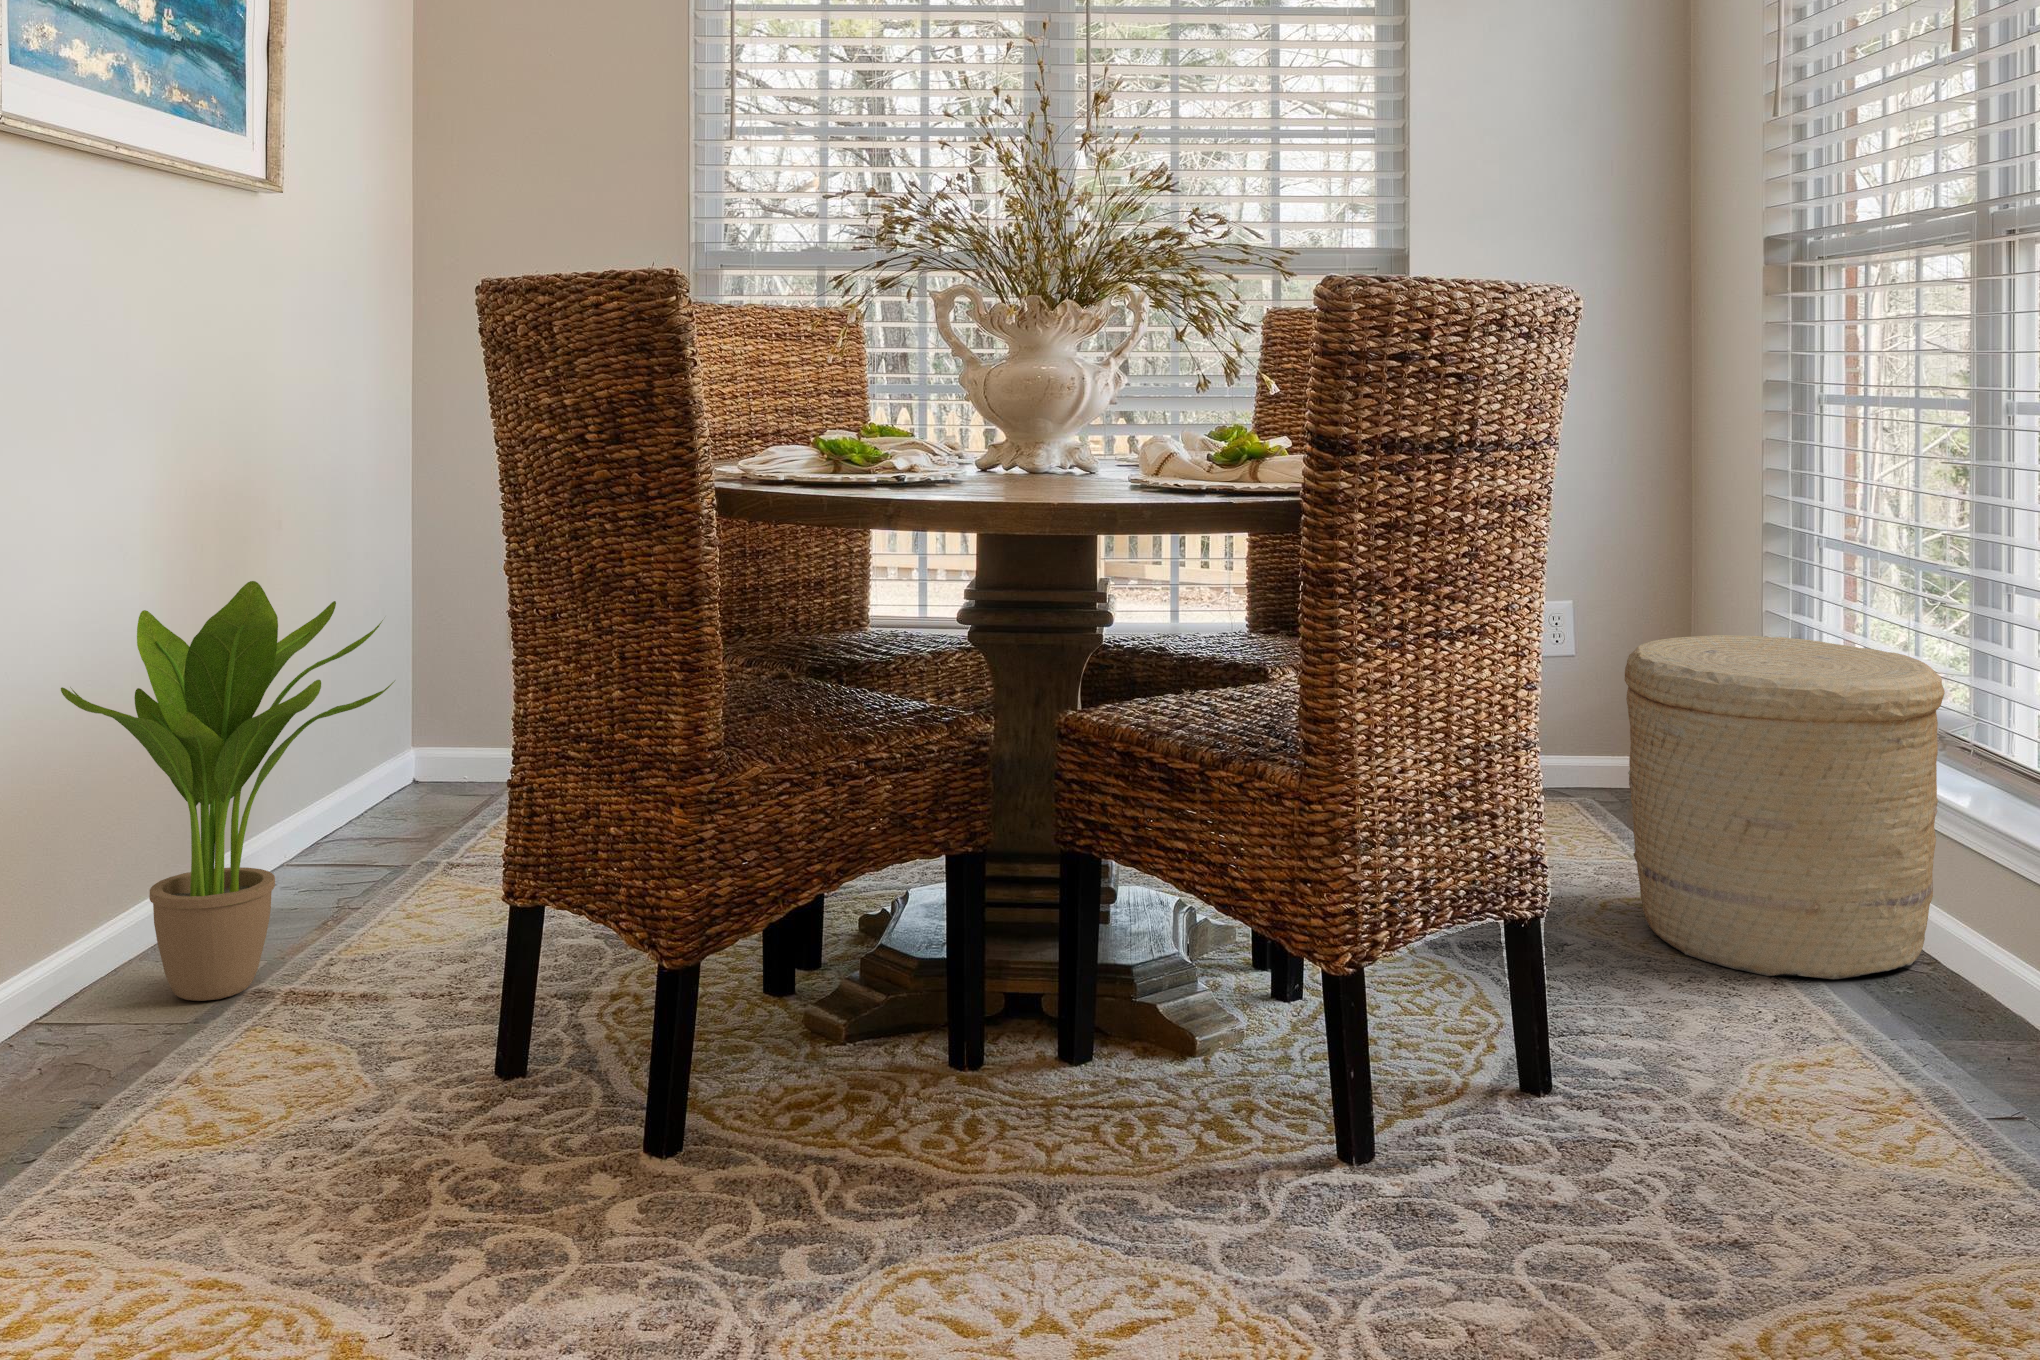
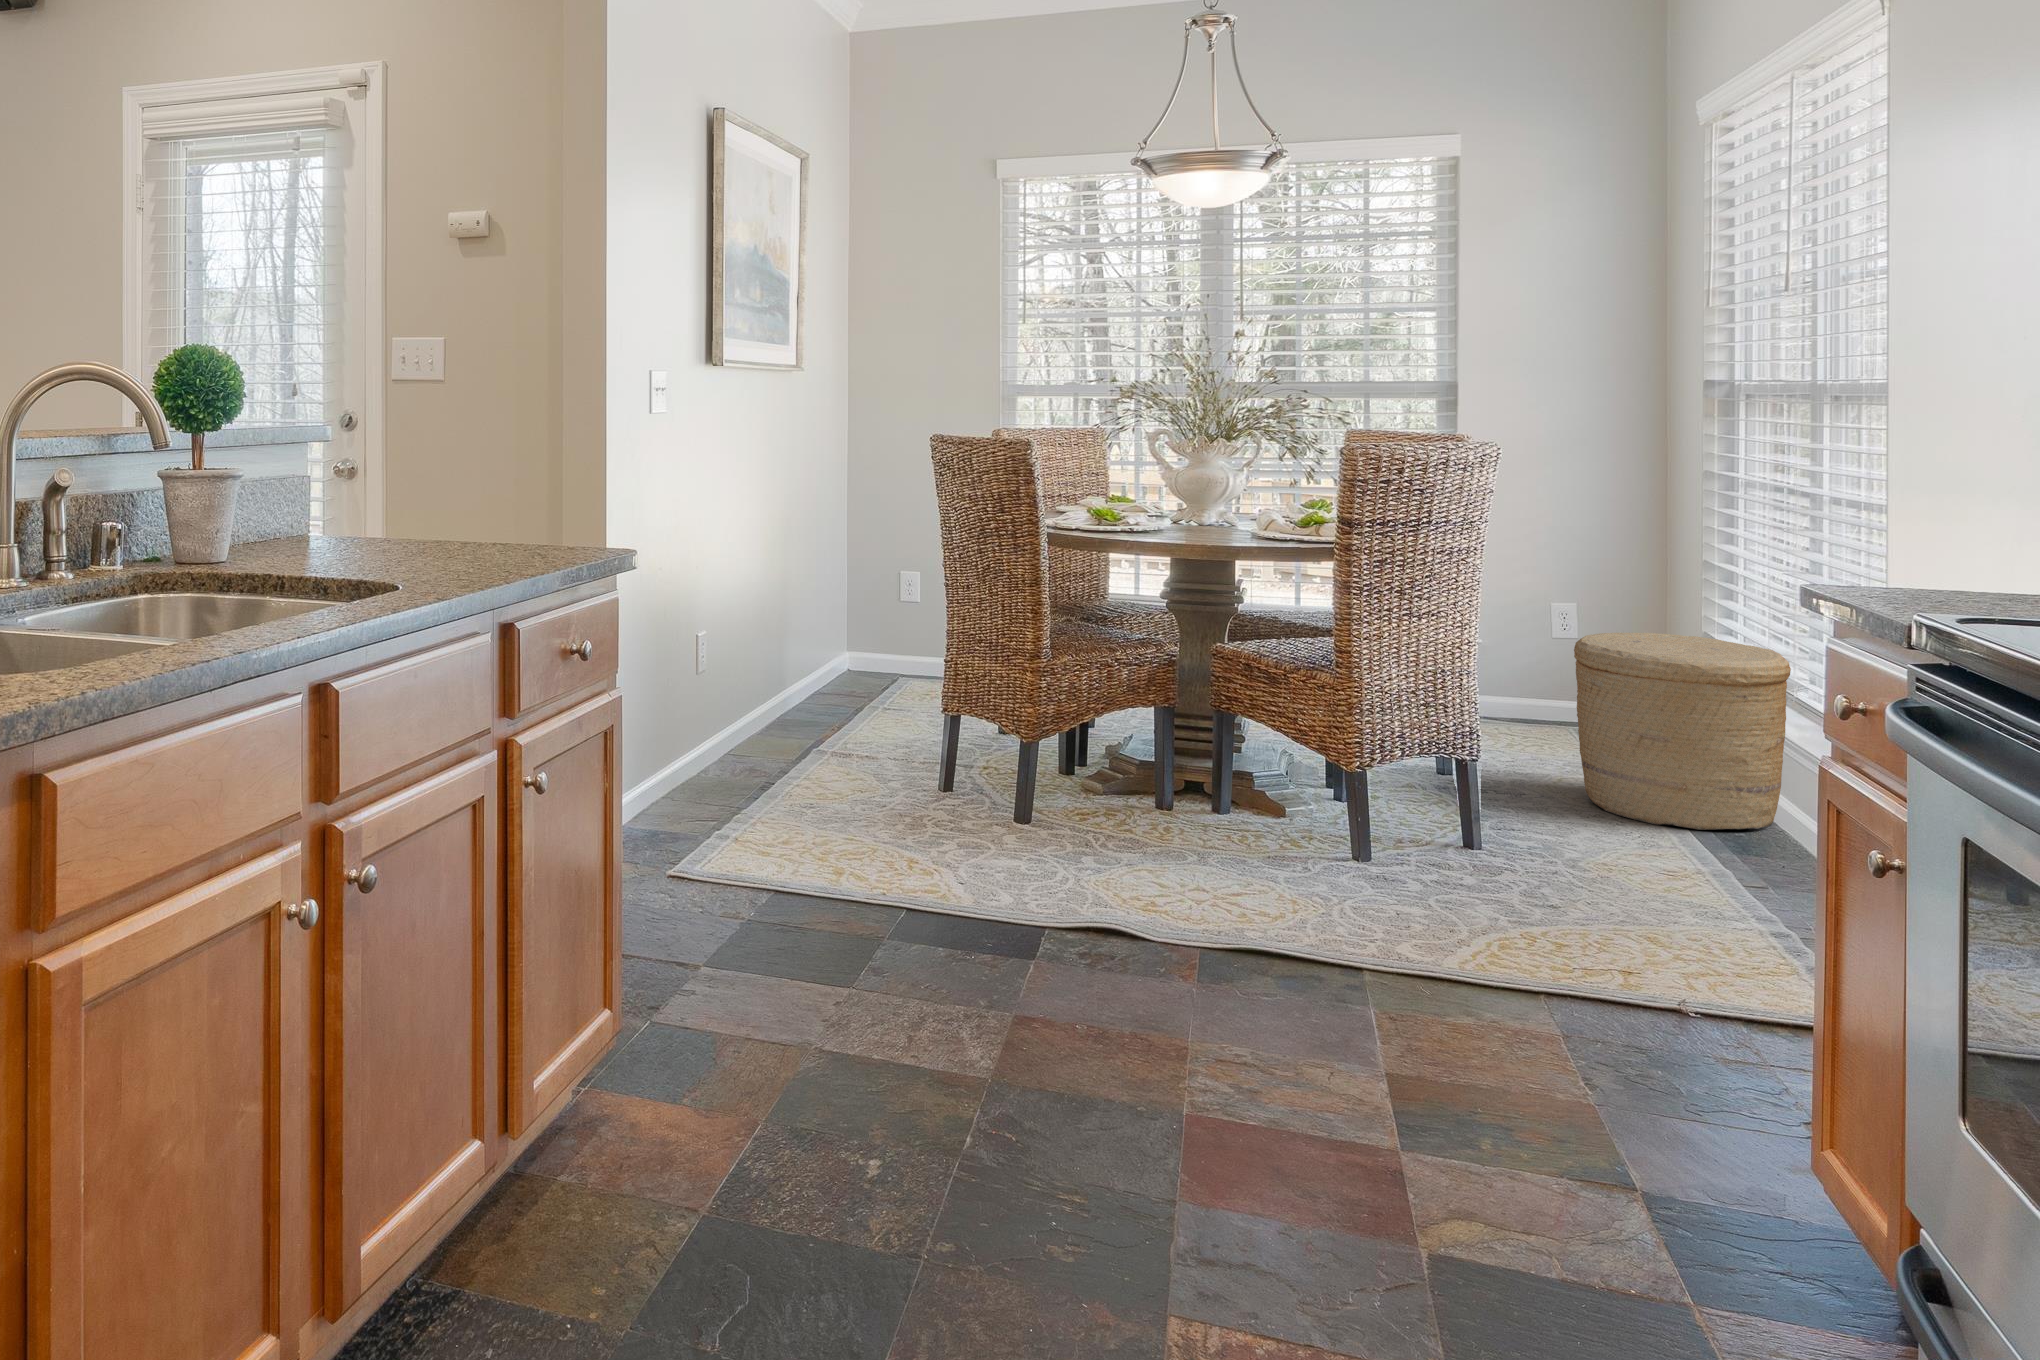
potted plant: present [61,581,394,1001] -> none [740,564,879,751]

